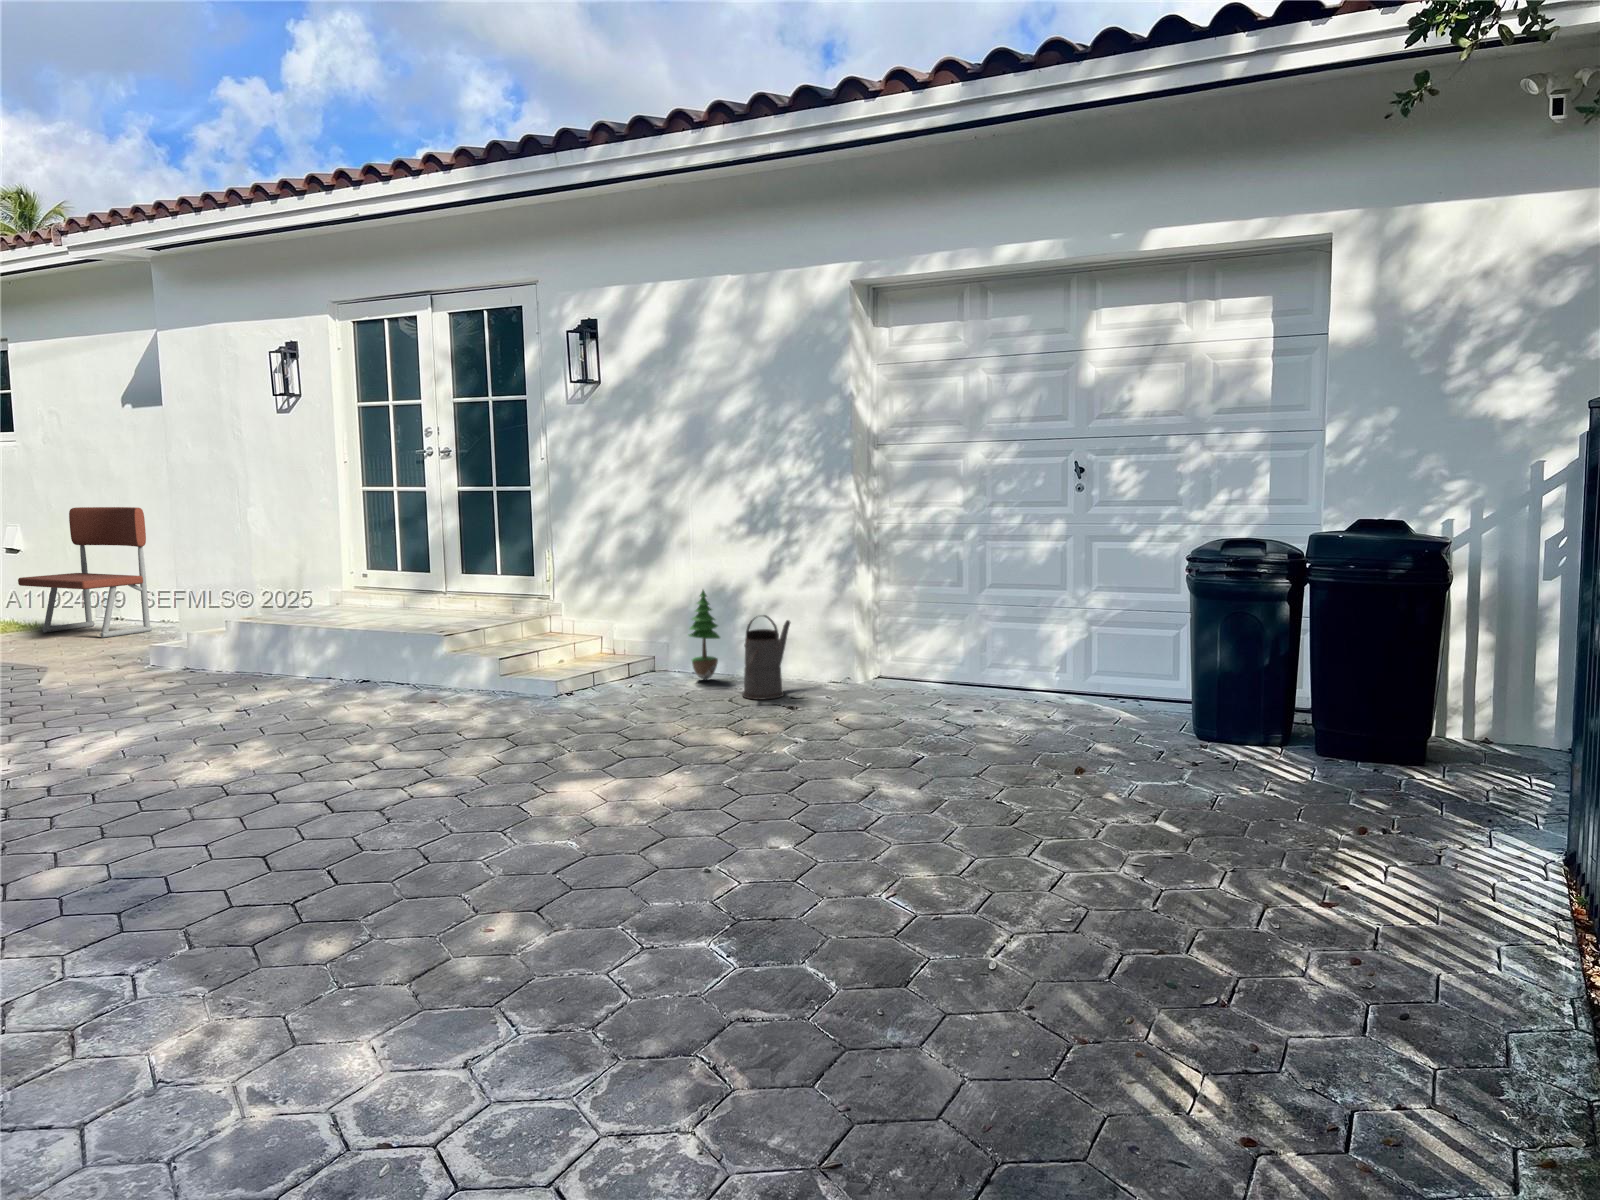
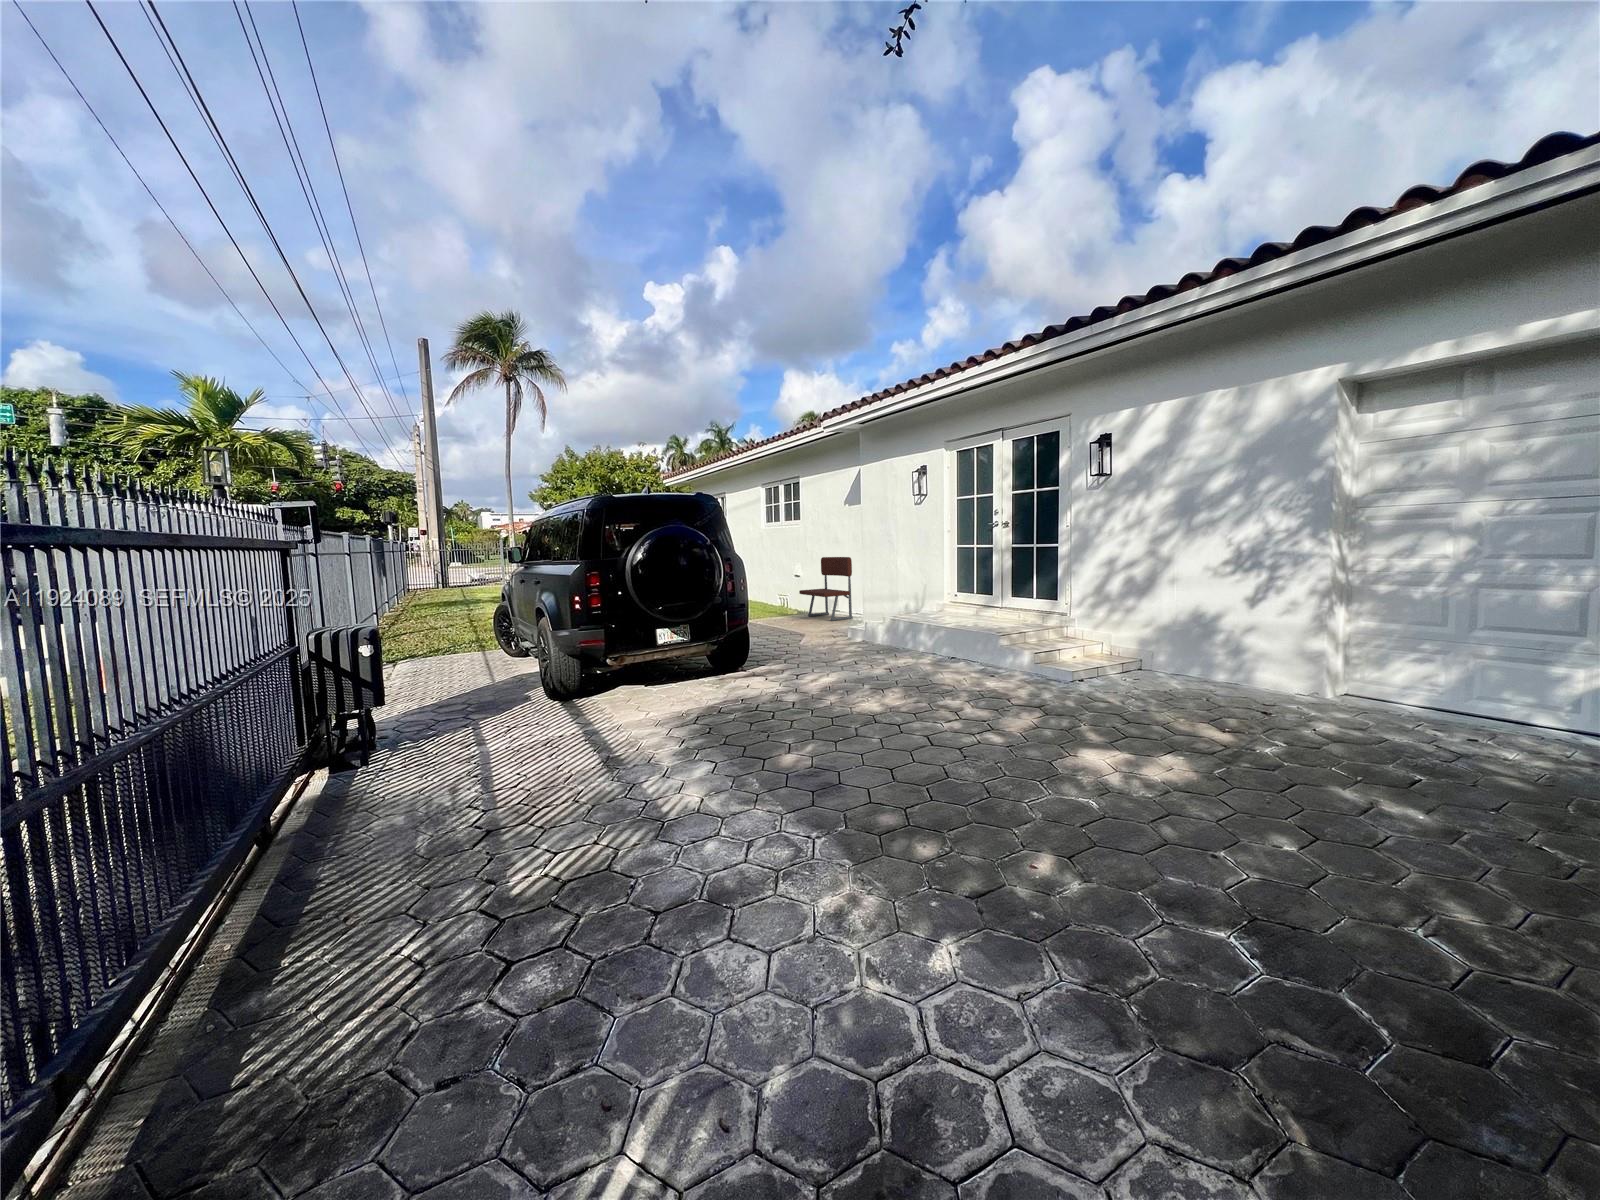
potted tree: present [688,590,720,680] -> none [1173,614,1201,679]
watering can: present [742,615,790,700] -> none [1221,637,1266,701]

